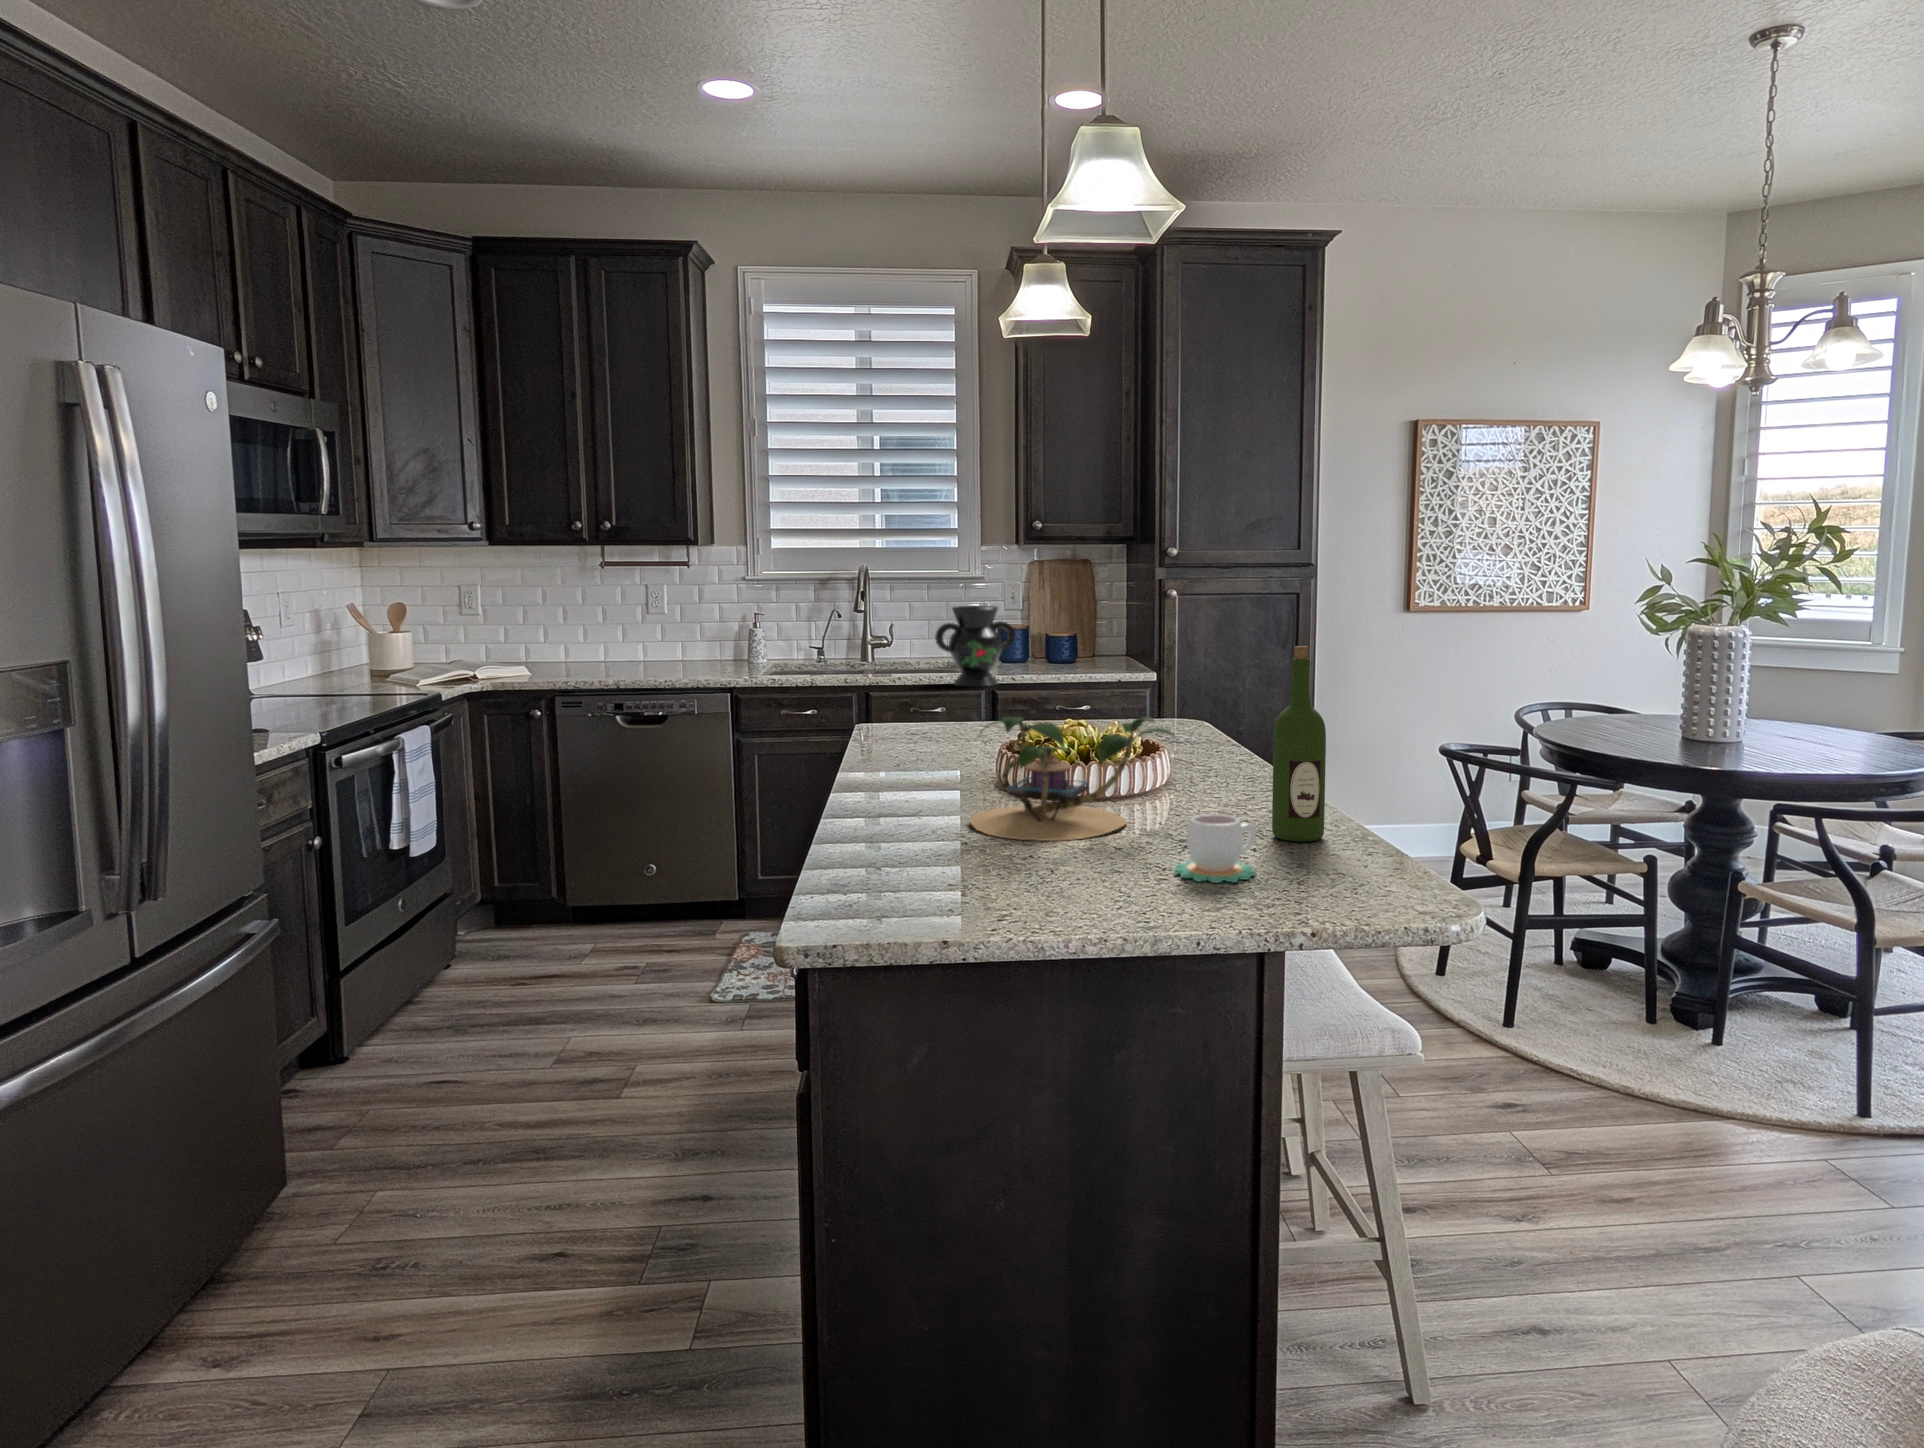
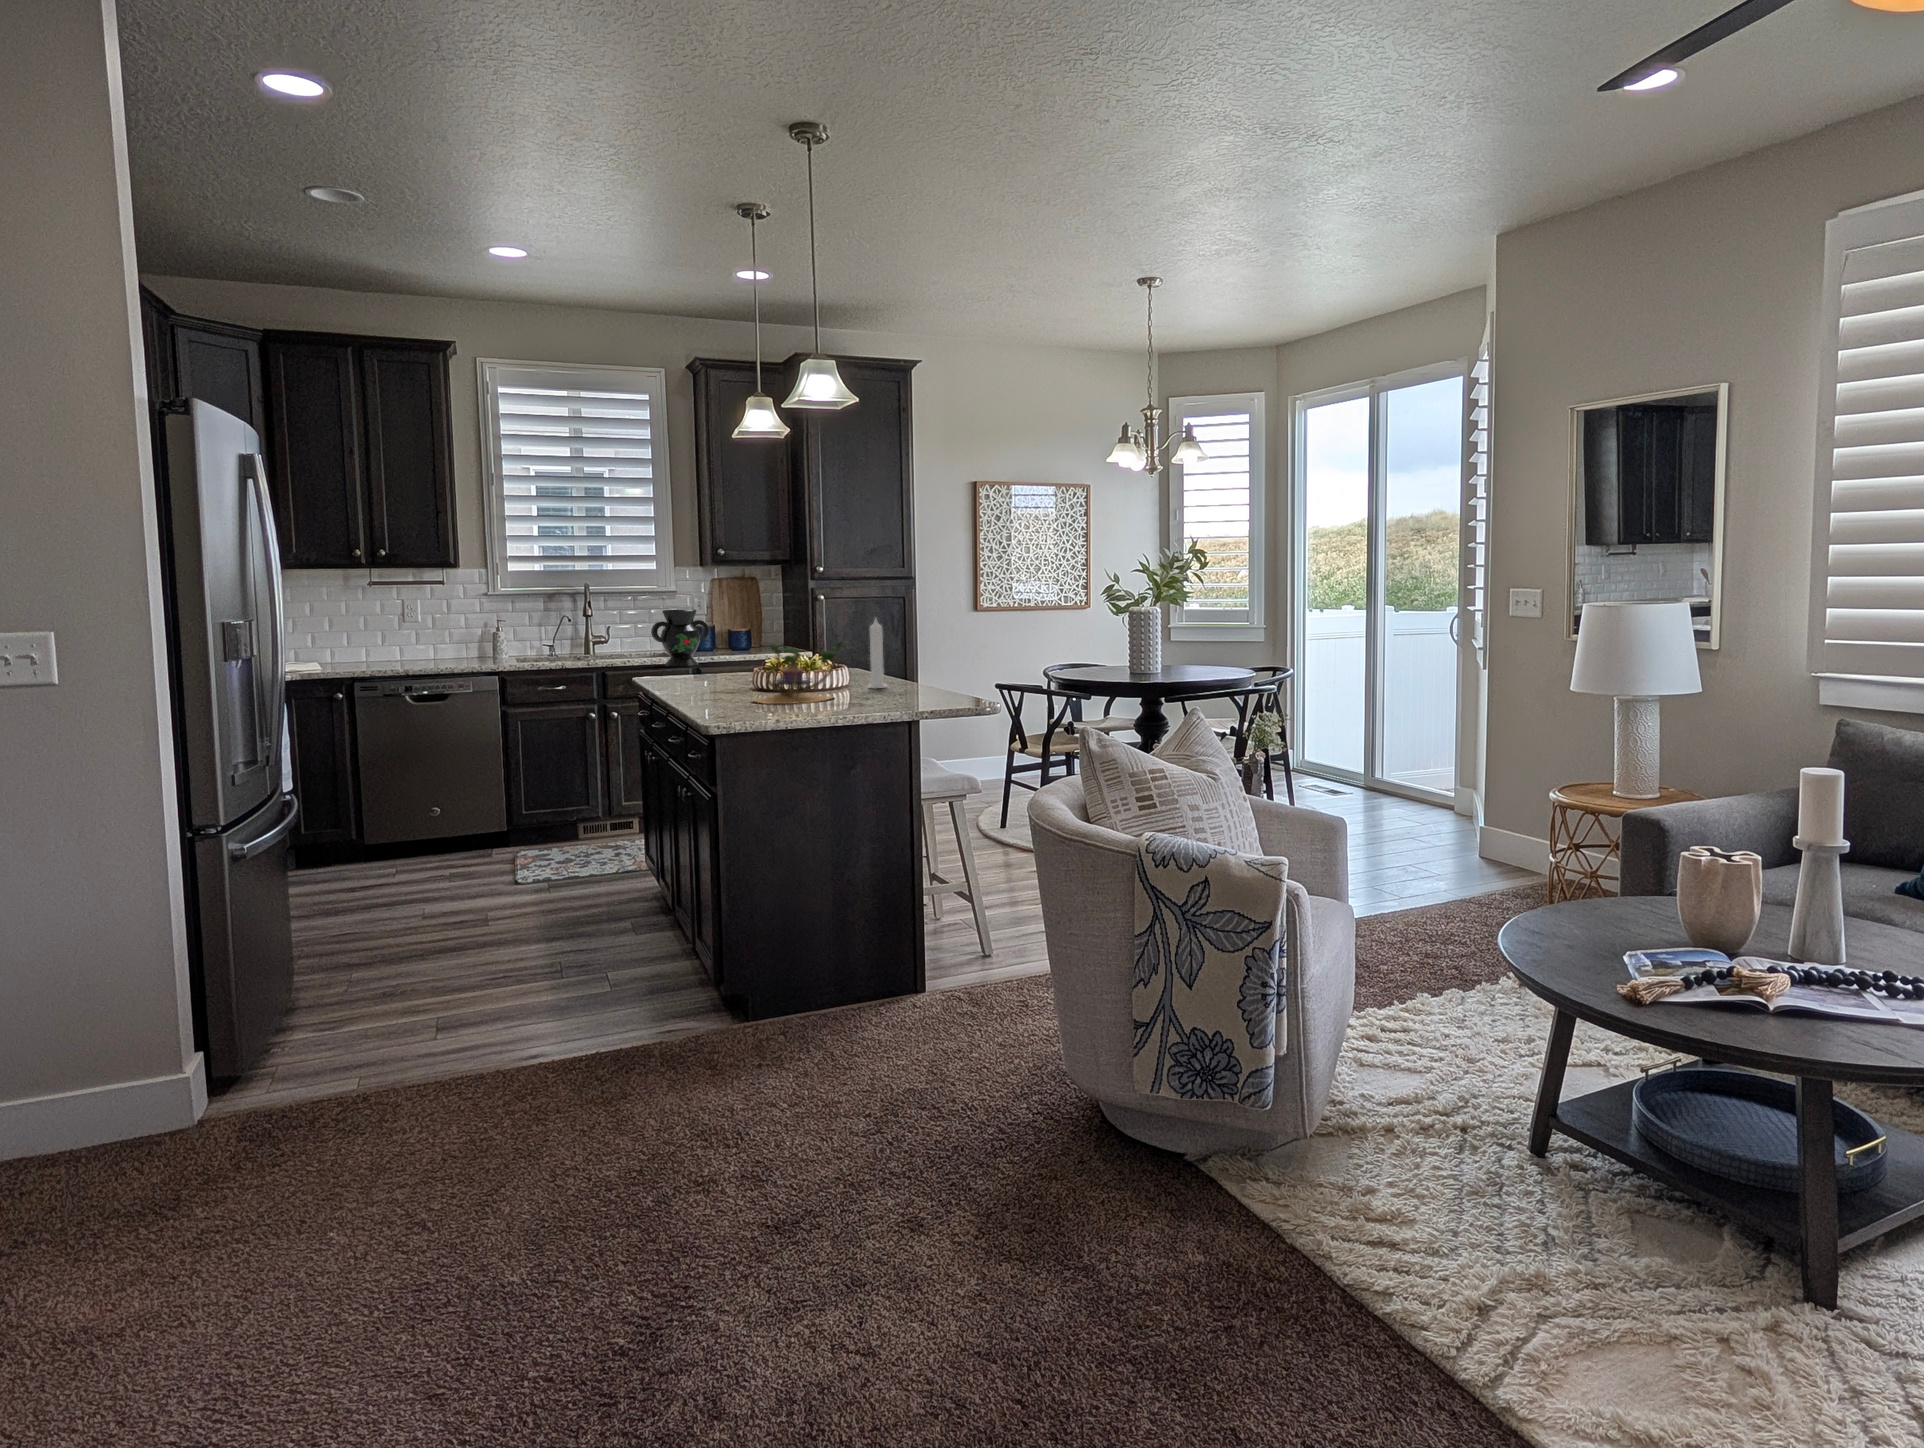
wine bottle: present [1272,646,1326,842] -> none [908,603,934,697]
candle: none [1204,658,1241,791] -> present [868,619,887,689]
mug: present [1174,814,1256,883] -> none [868,678,905,706]

